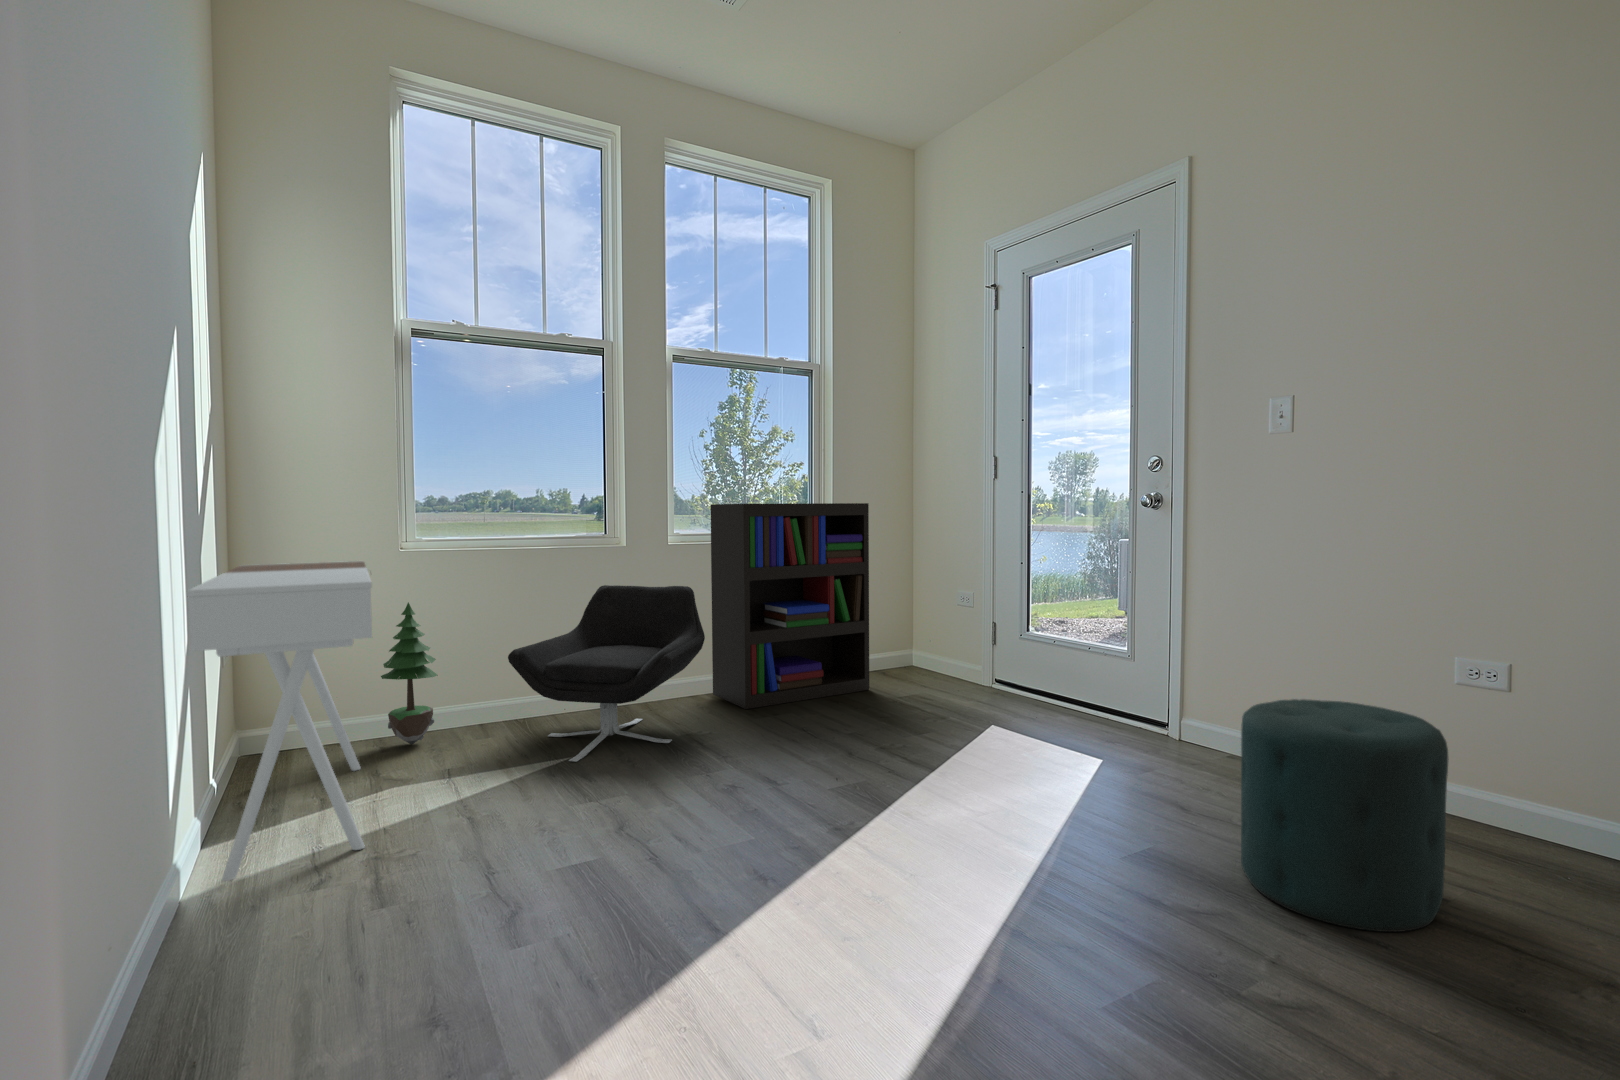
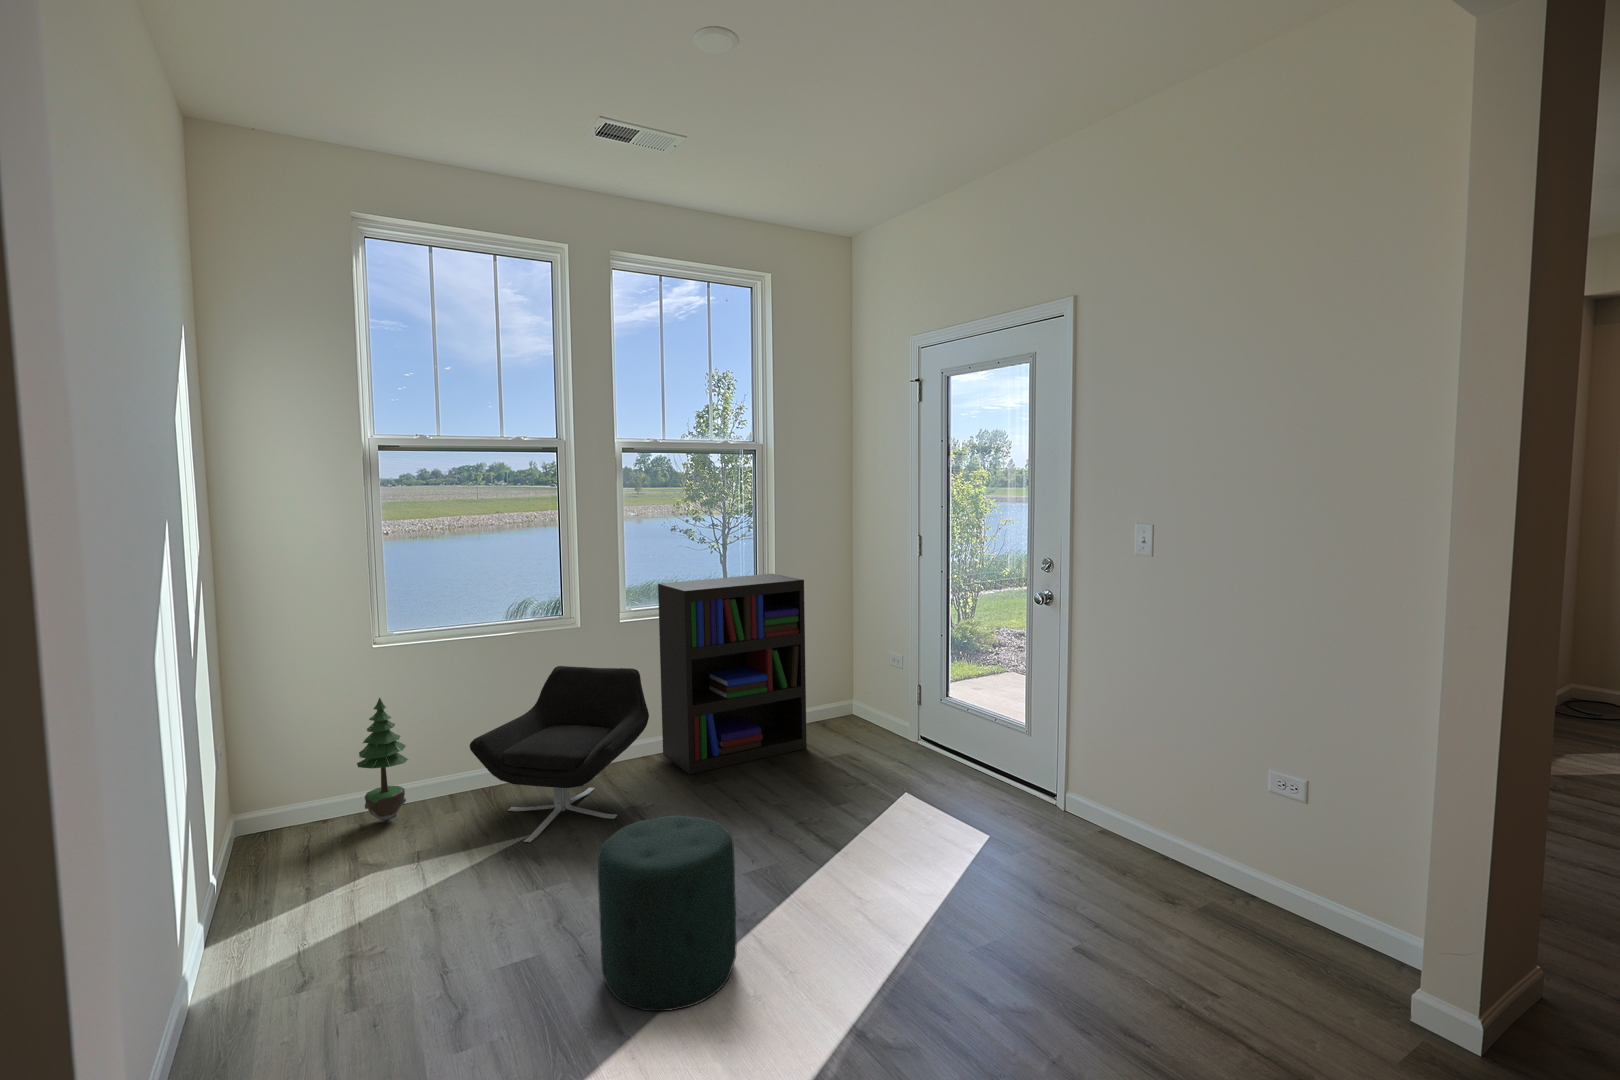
desk: present [187,561,372,881] -> none [189,669,344,982]
ottoman: present [1241,699,1449,932] -> present [598,815,736,1011]

